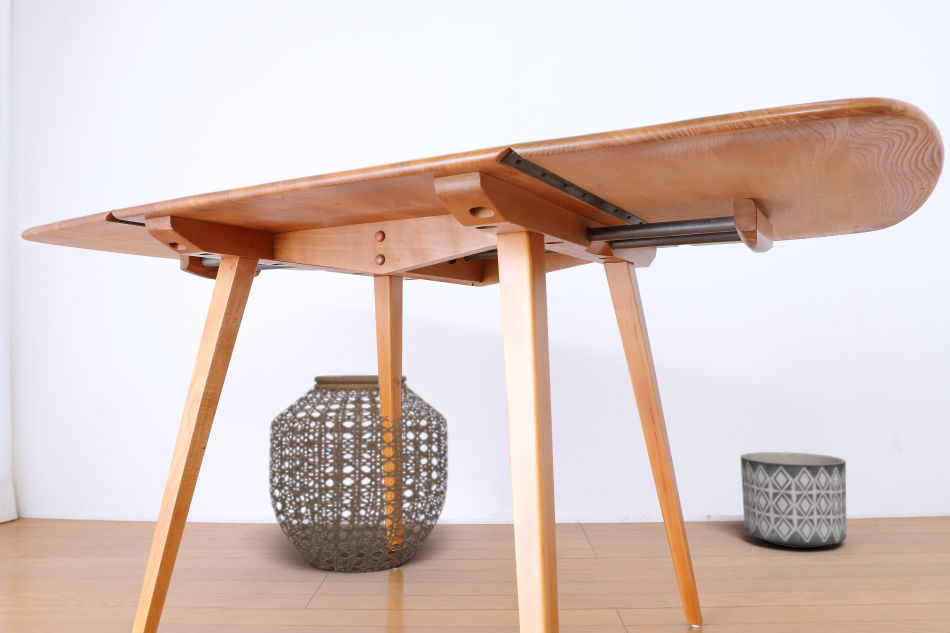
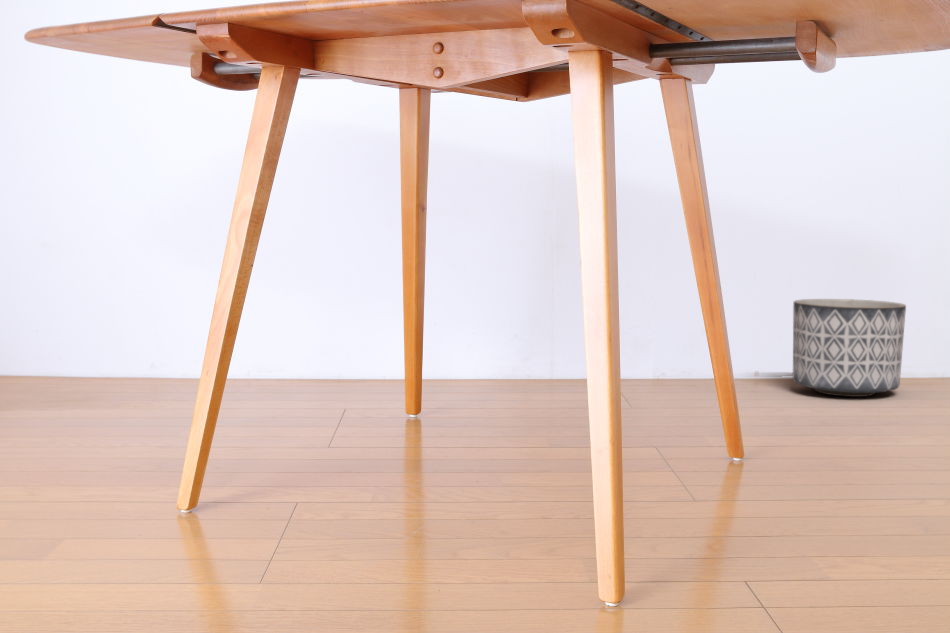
woven basket: present [269,375,448,572] -> none [278,204,473,413]

